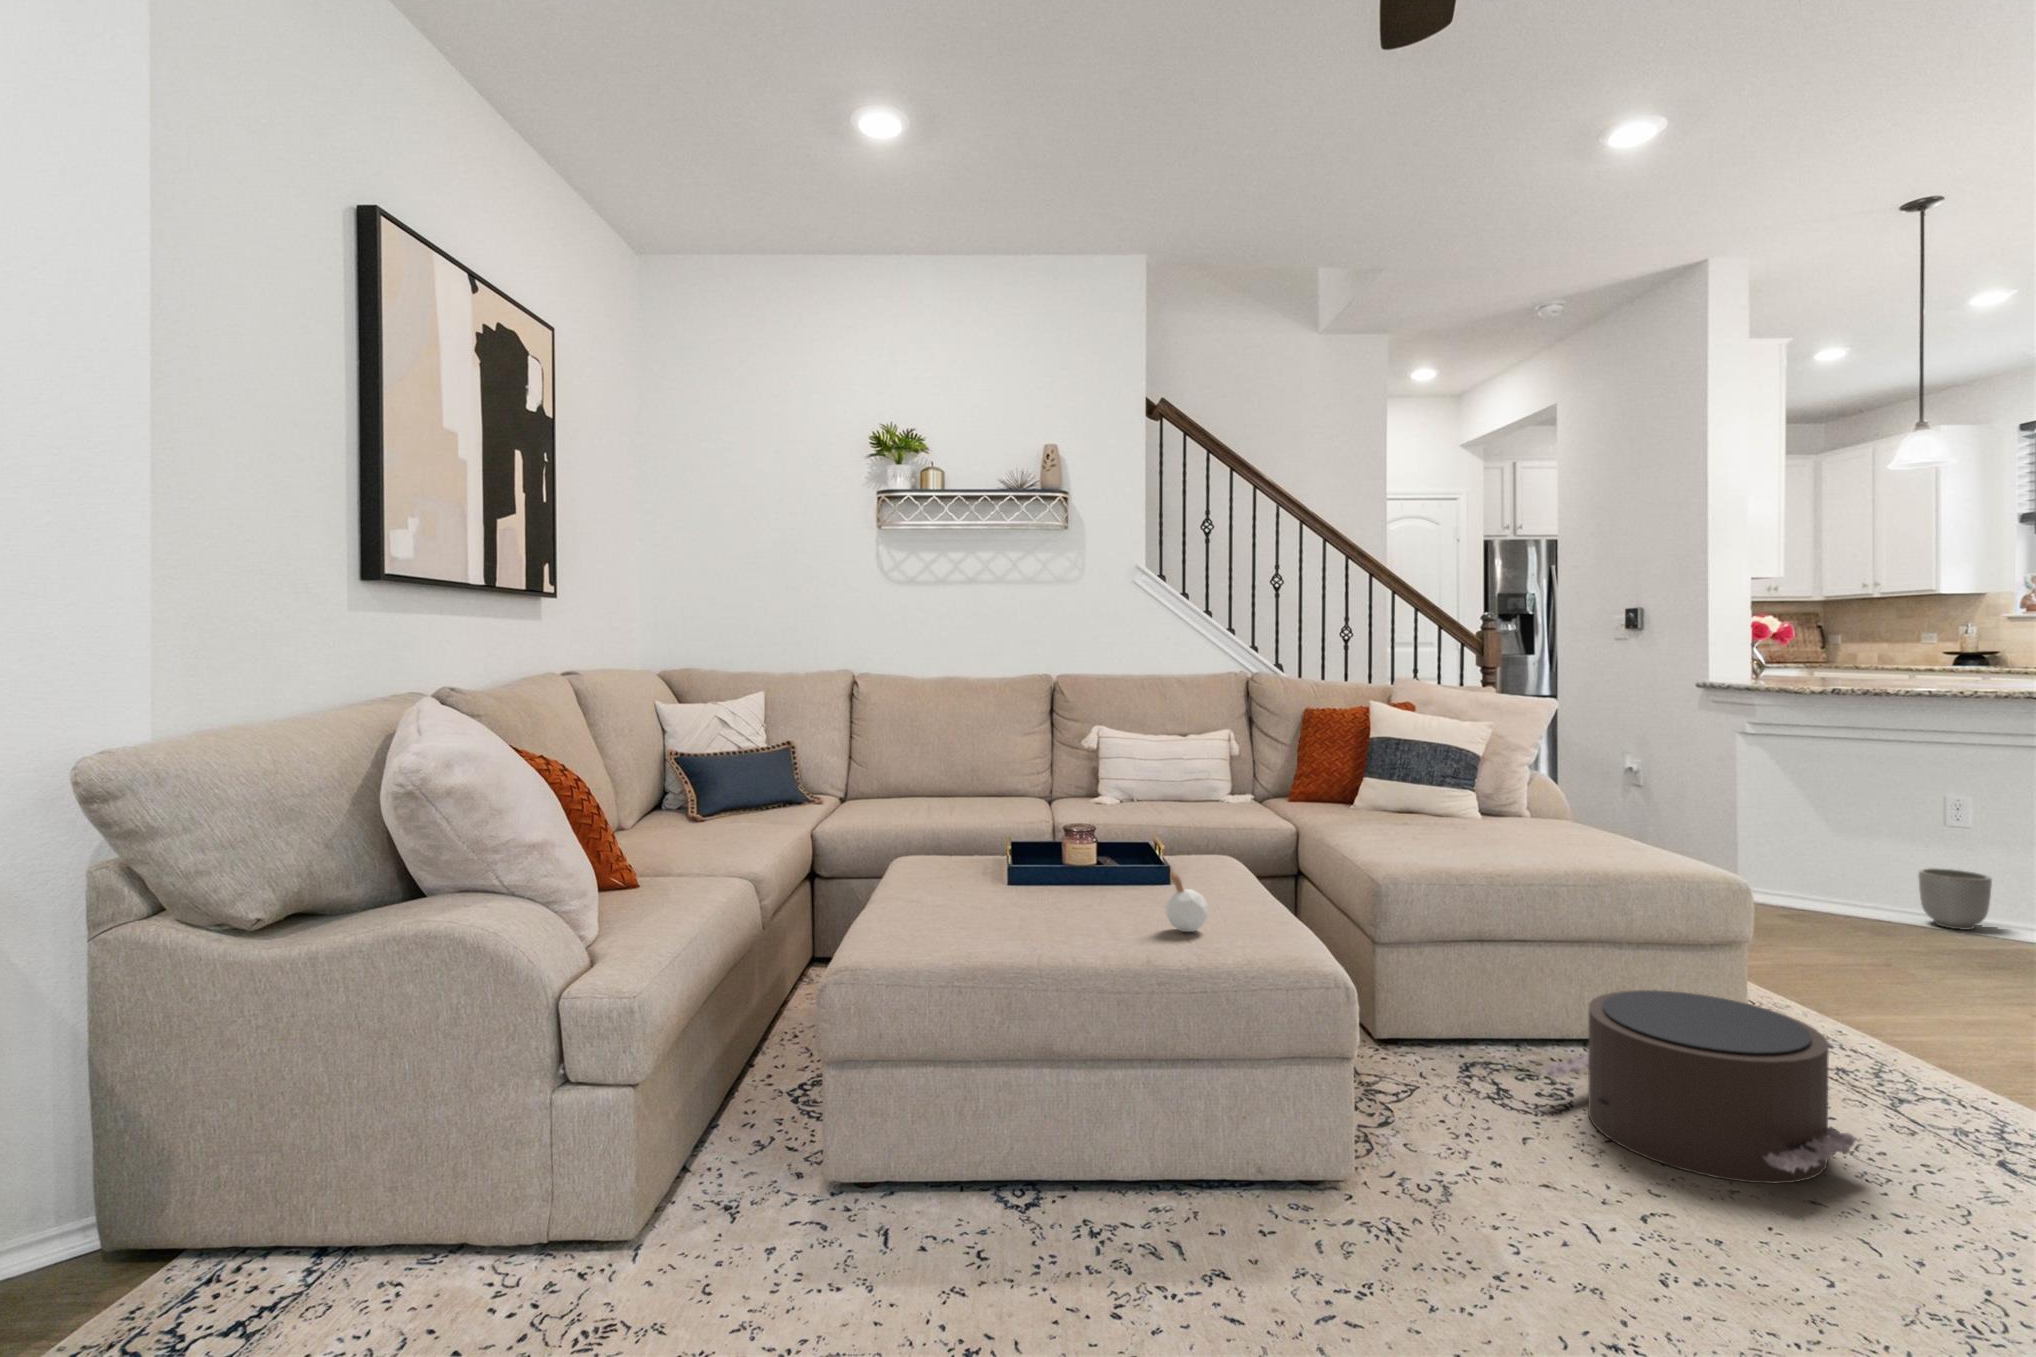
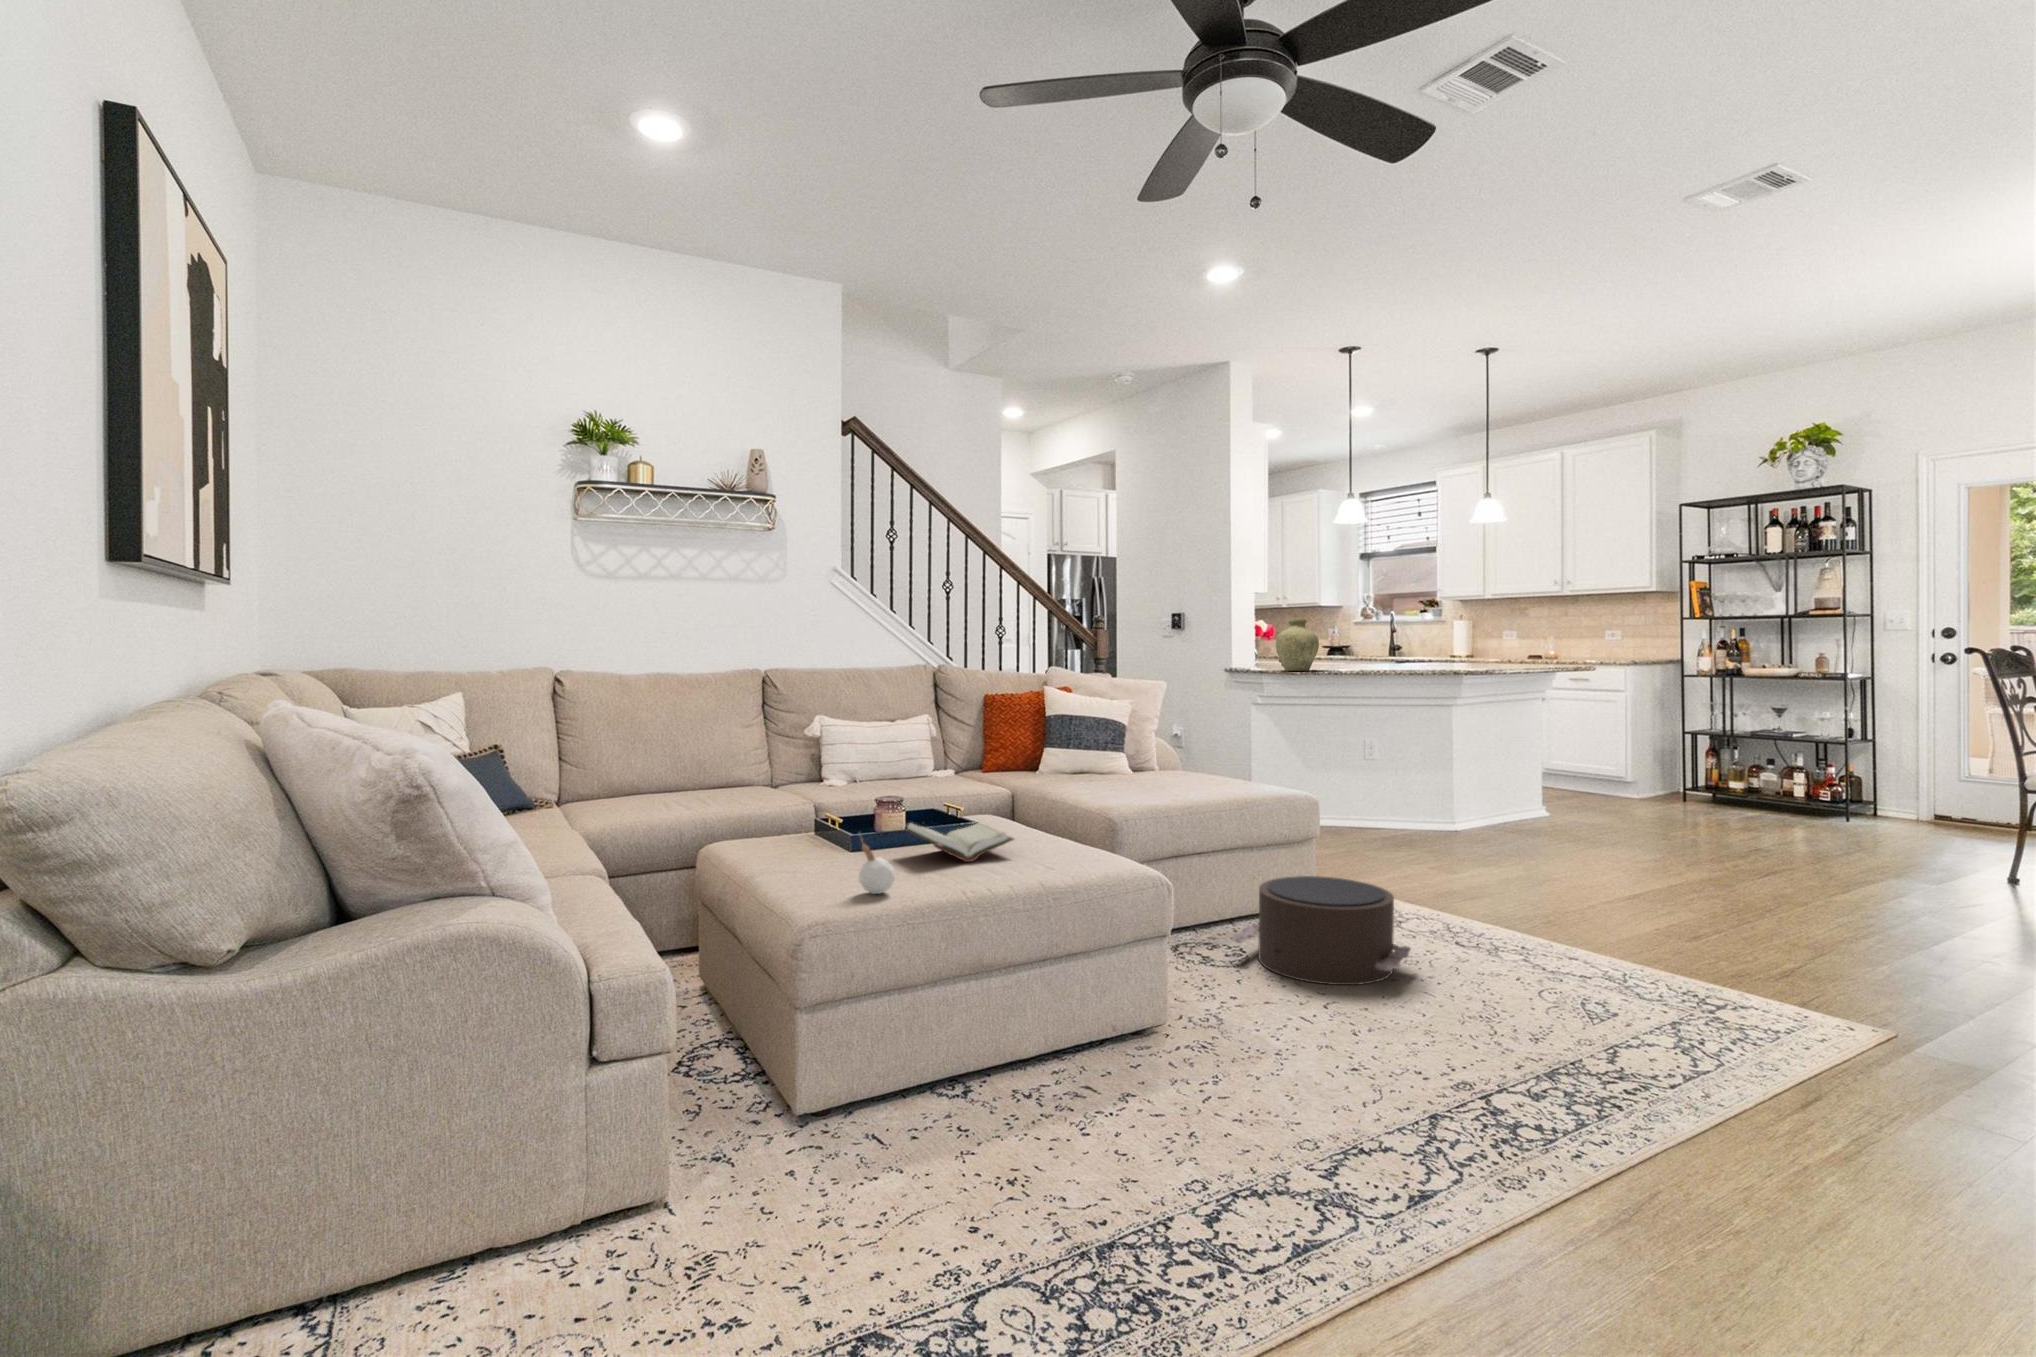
vase: none [1780,608,1857,684] -> present [1276,618,1319,671]
book: none [1034,861,1161,918] -> present [907,823,1014,862]
candle: present [1166,867,1208,932] -> present [859,843,895,894]
planter: present [1918,868,1992,930] -> none [1353,791,1390,829]

